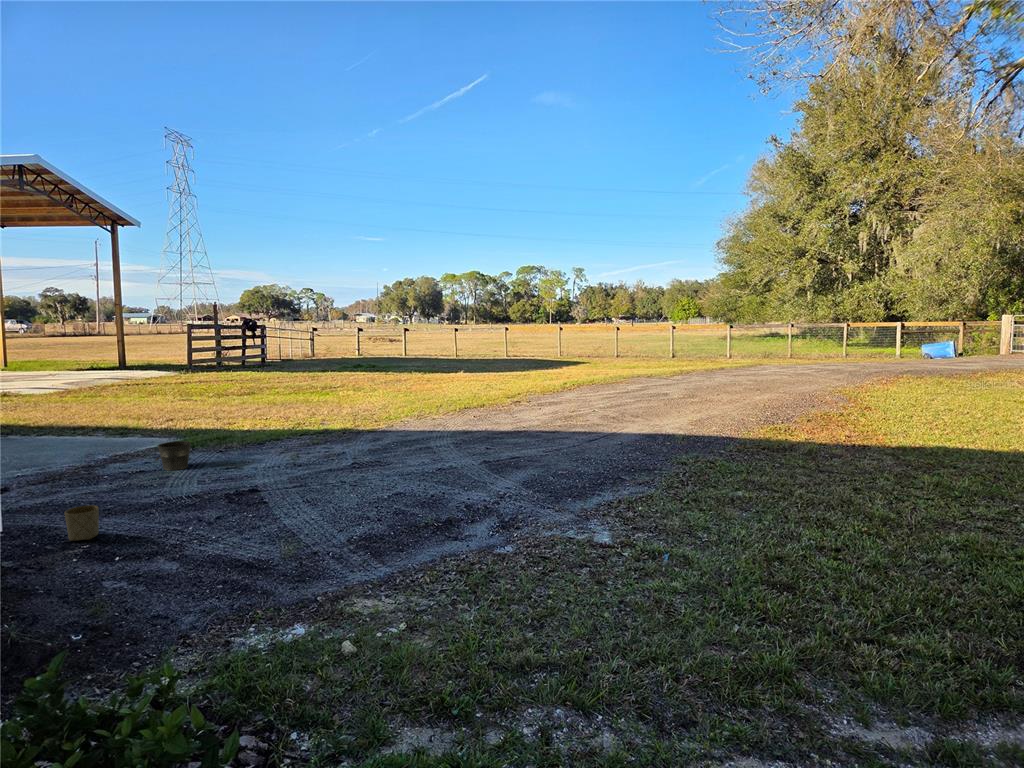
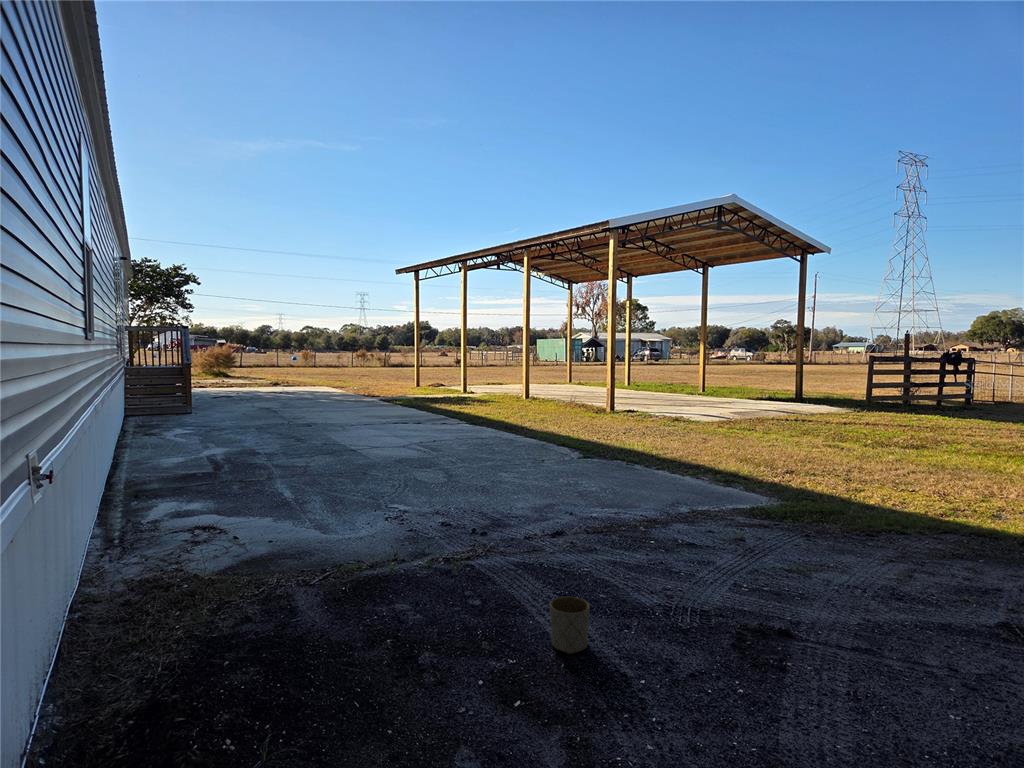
bucket: present [155,441,191,470] -> none [736,512,787,558]

